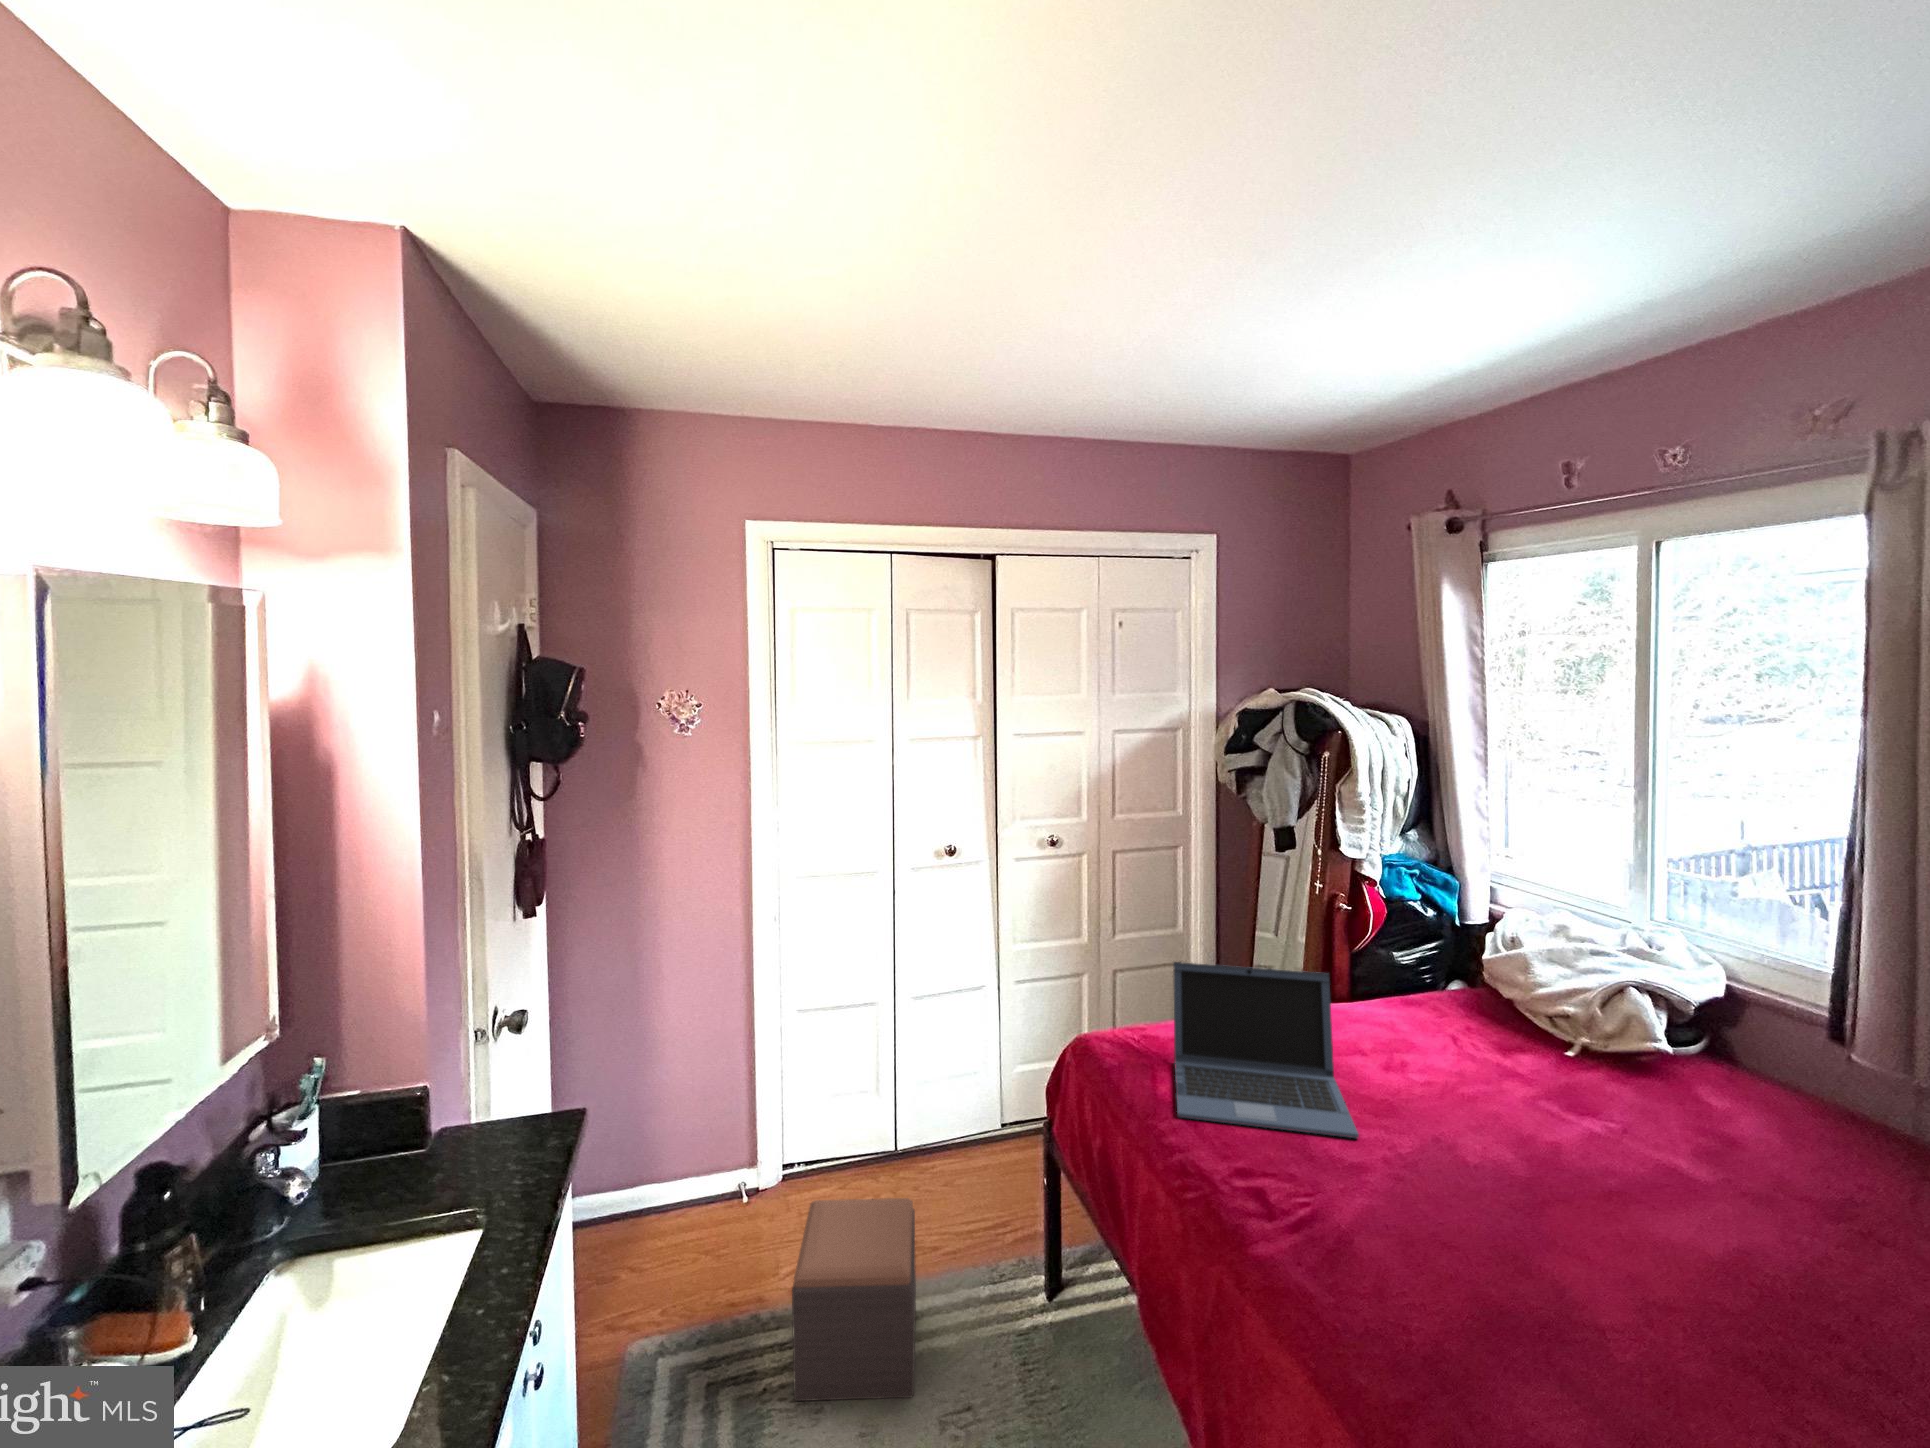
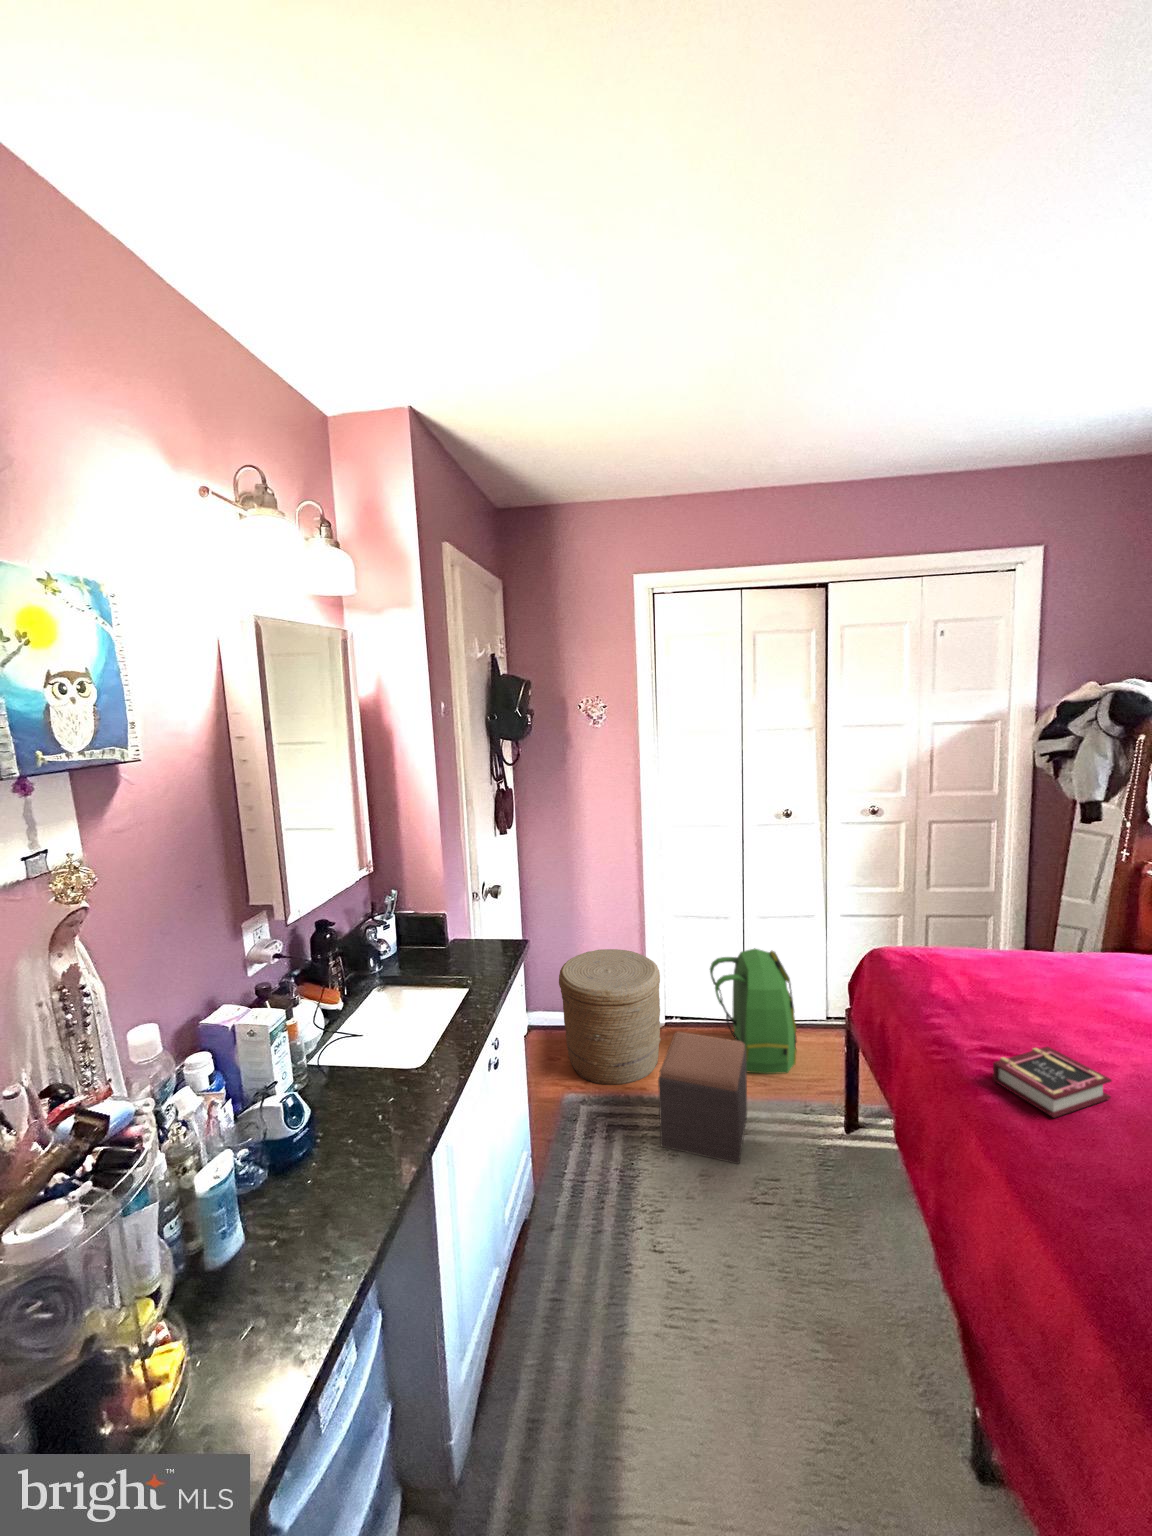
laptop: present [1173,962,1359,1138] -> none [945,896,1118,1046]
backpack: none [852,1045,972,1237] -> present [710,948,797,1074]
woven basket: none [618,1075,783,1311] -> present [559,949,661,1085]
book: none [1253,1158,1372,1262] -> present [993,1047,1112,1118]

